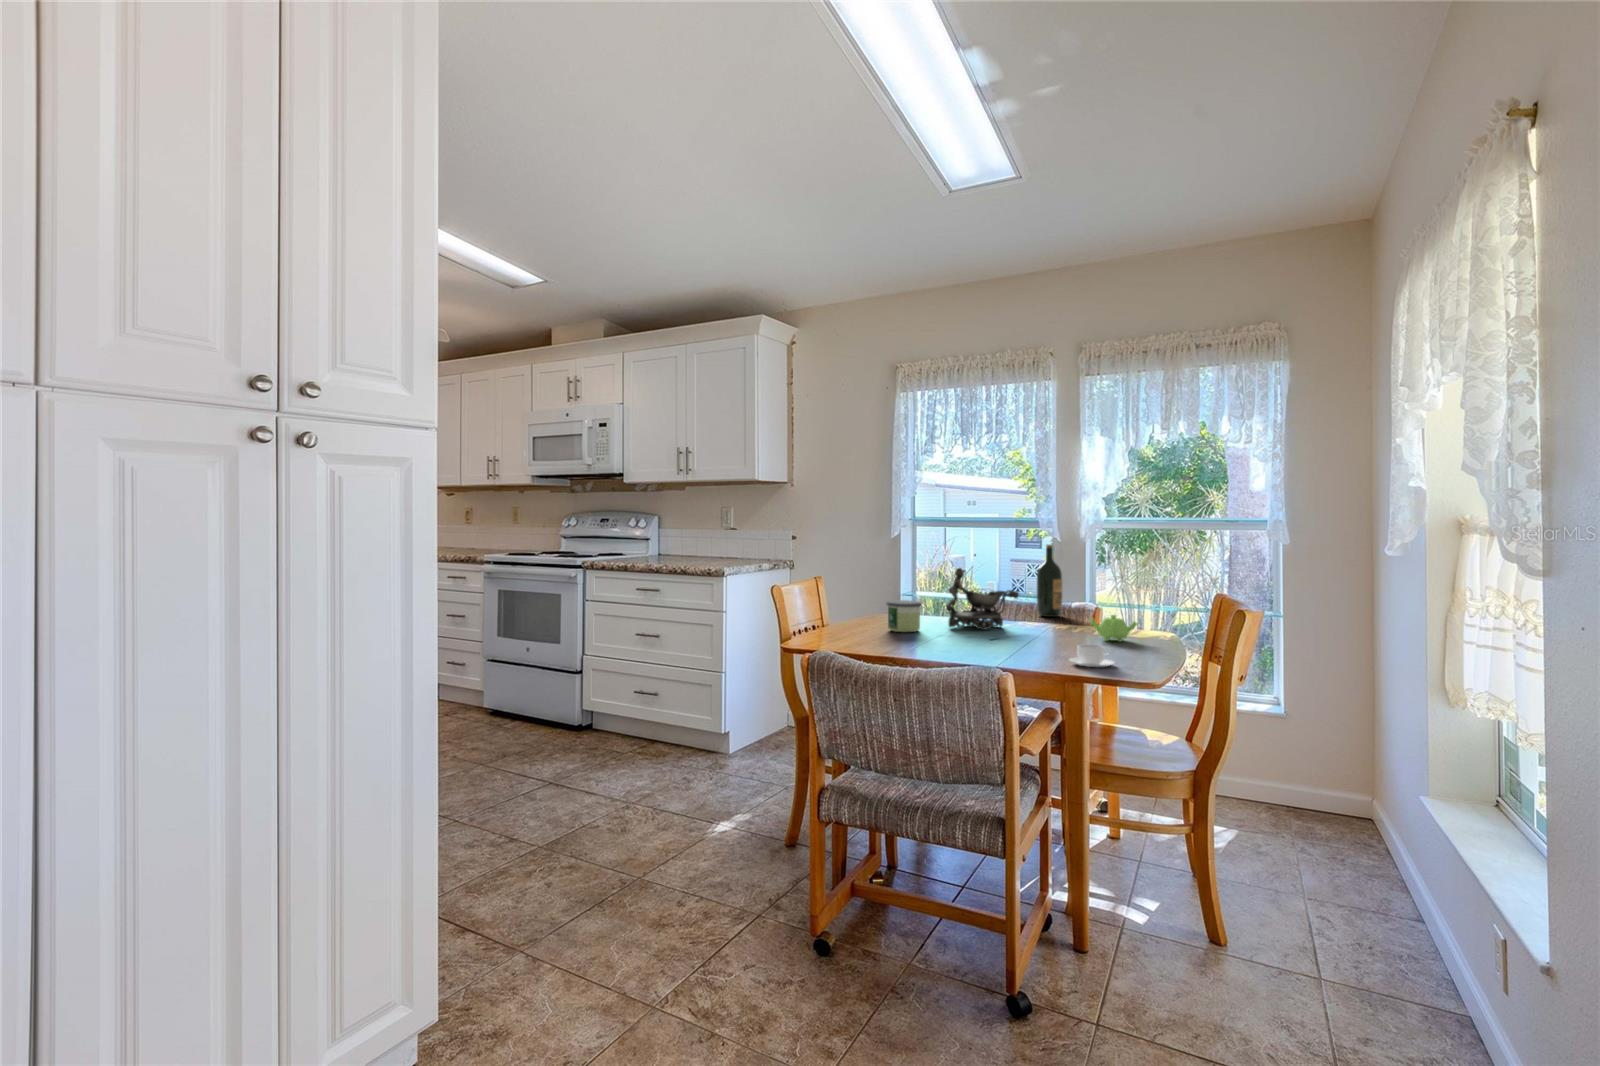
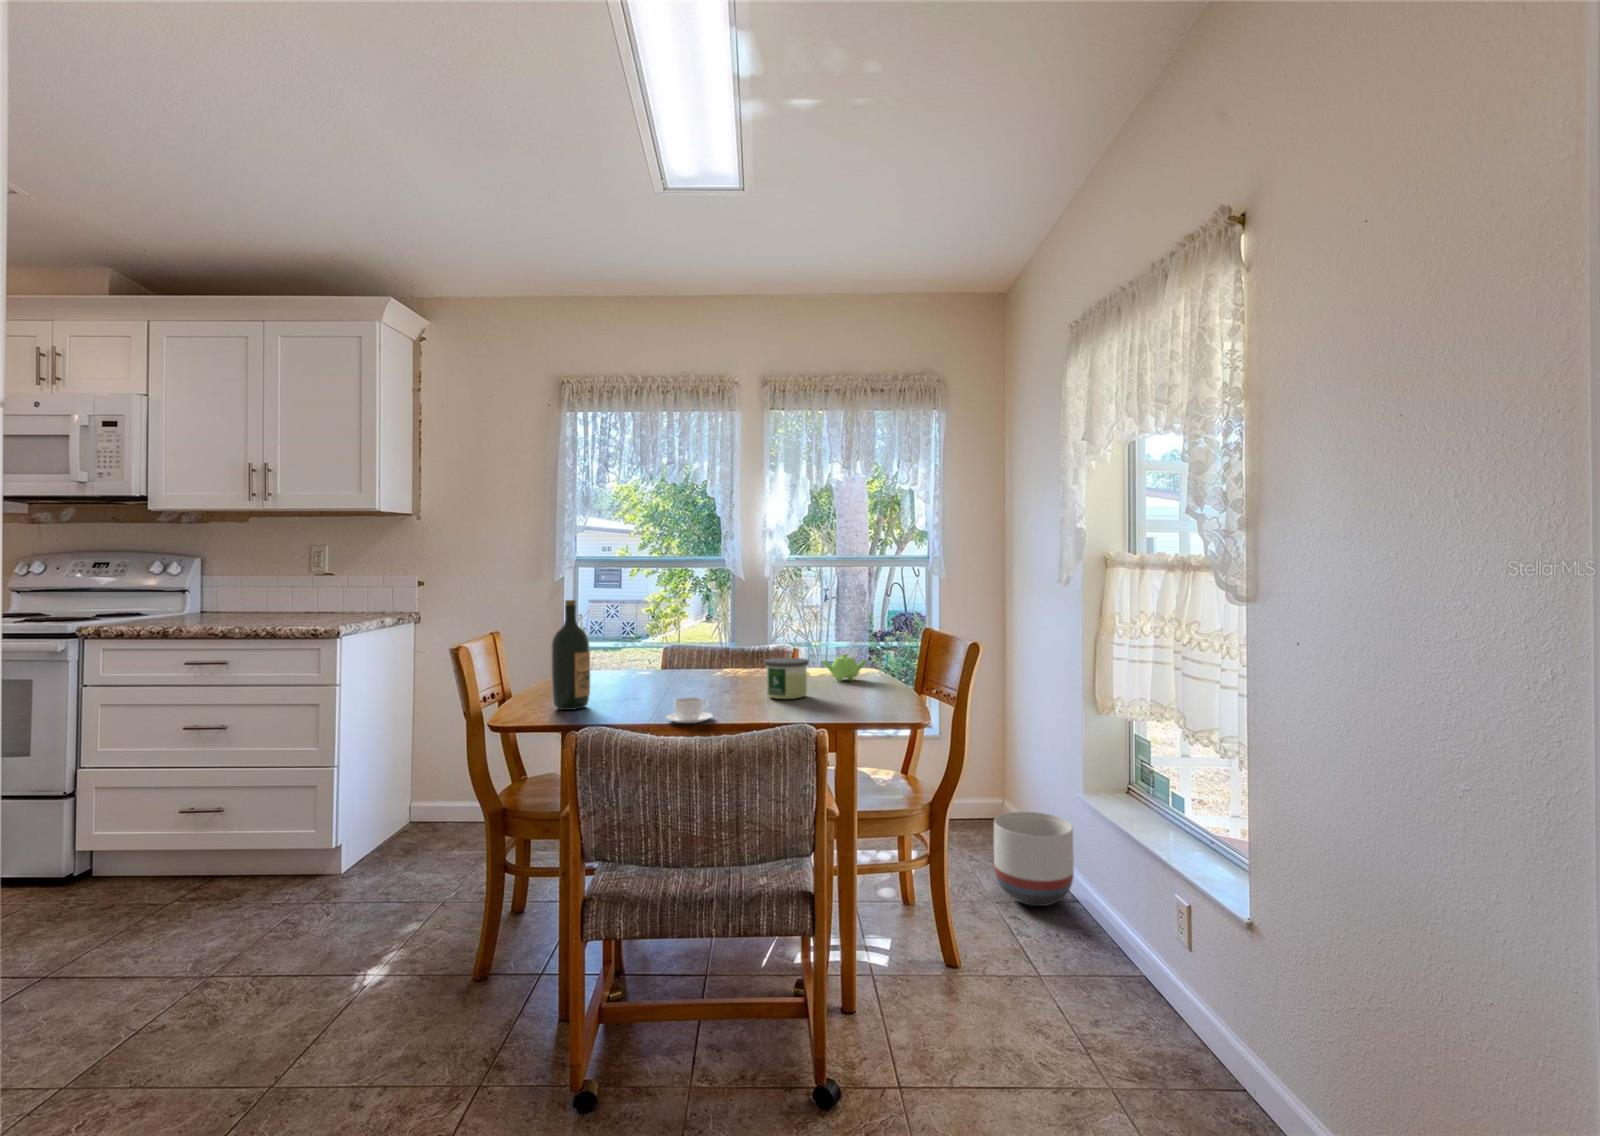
wine bottle: present [1037,545,1062,617] -> present [552,600,590,710]
decorative bowl: present [946,568,1019,630] -> none [669,612,742,681]
candle: present [887,600,922,632] -> present [764,658,808,699]
coffee cup: present [1070,644,1114,667] -> present [666,697,713,723]
planter: none [1300,808,1409,921] -> present [994,812,1074,906]

